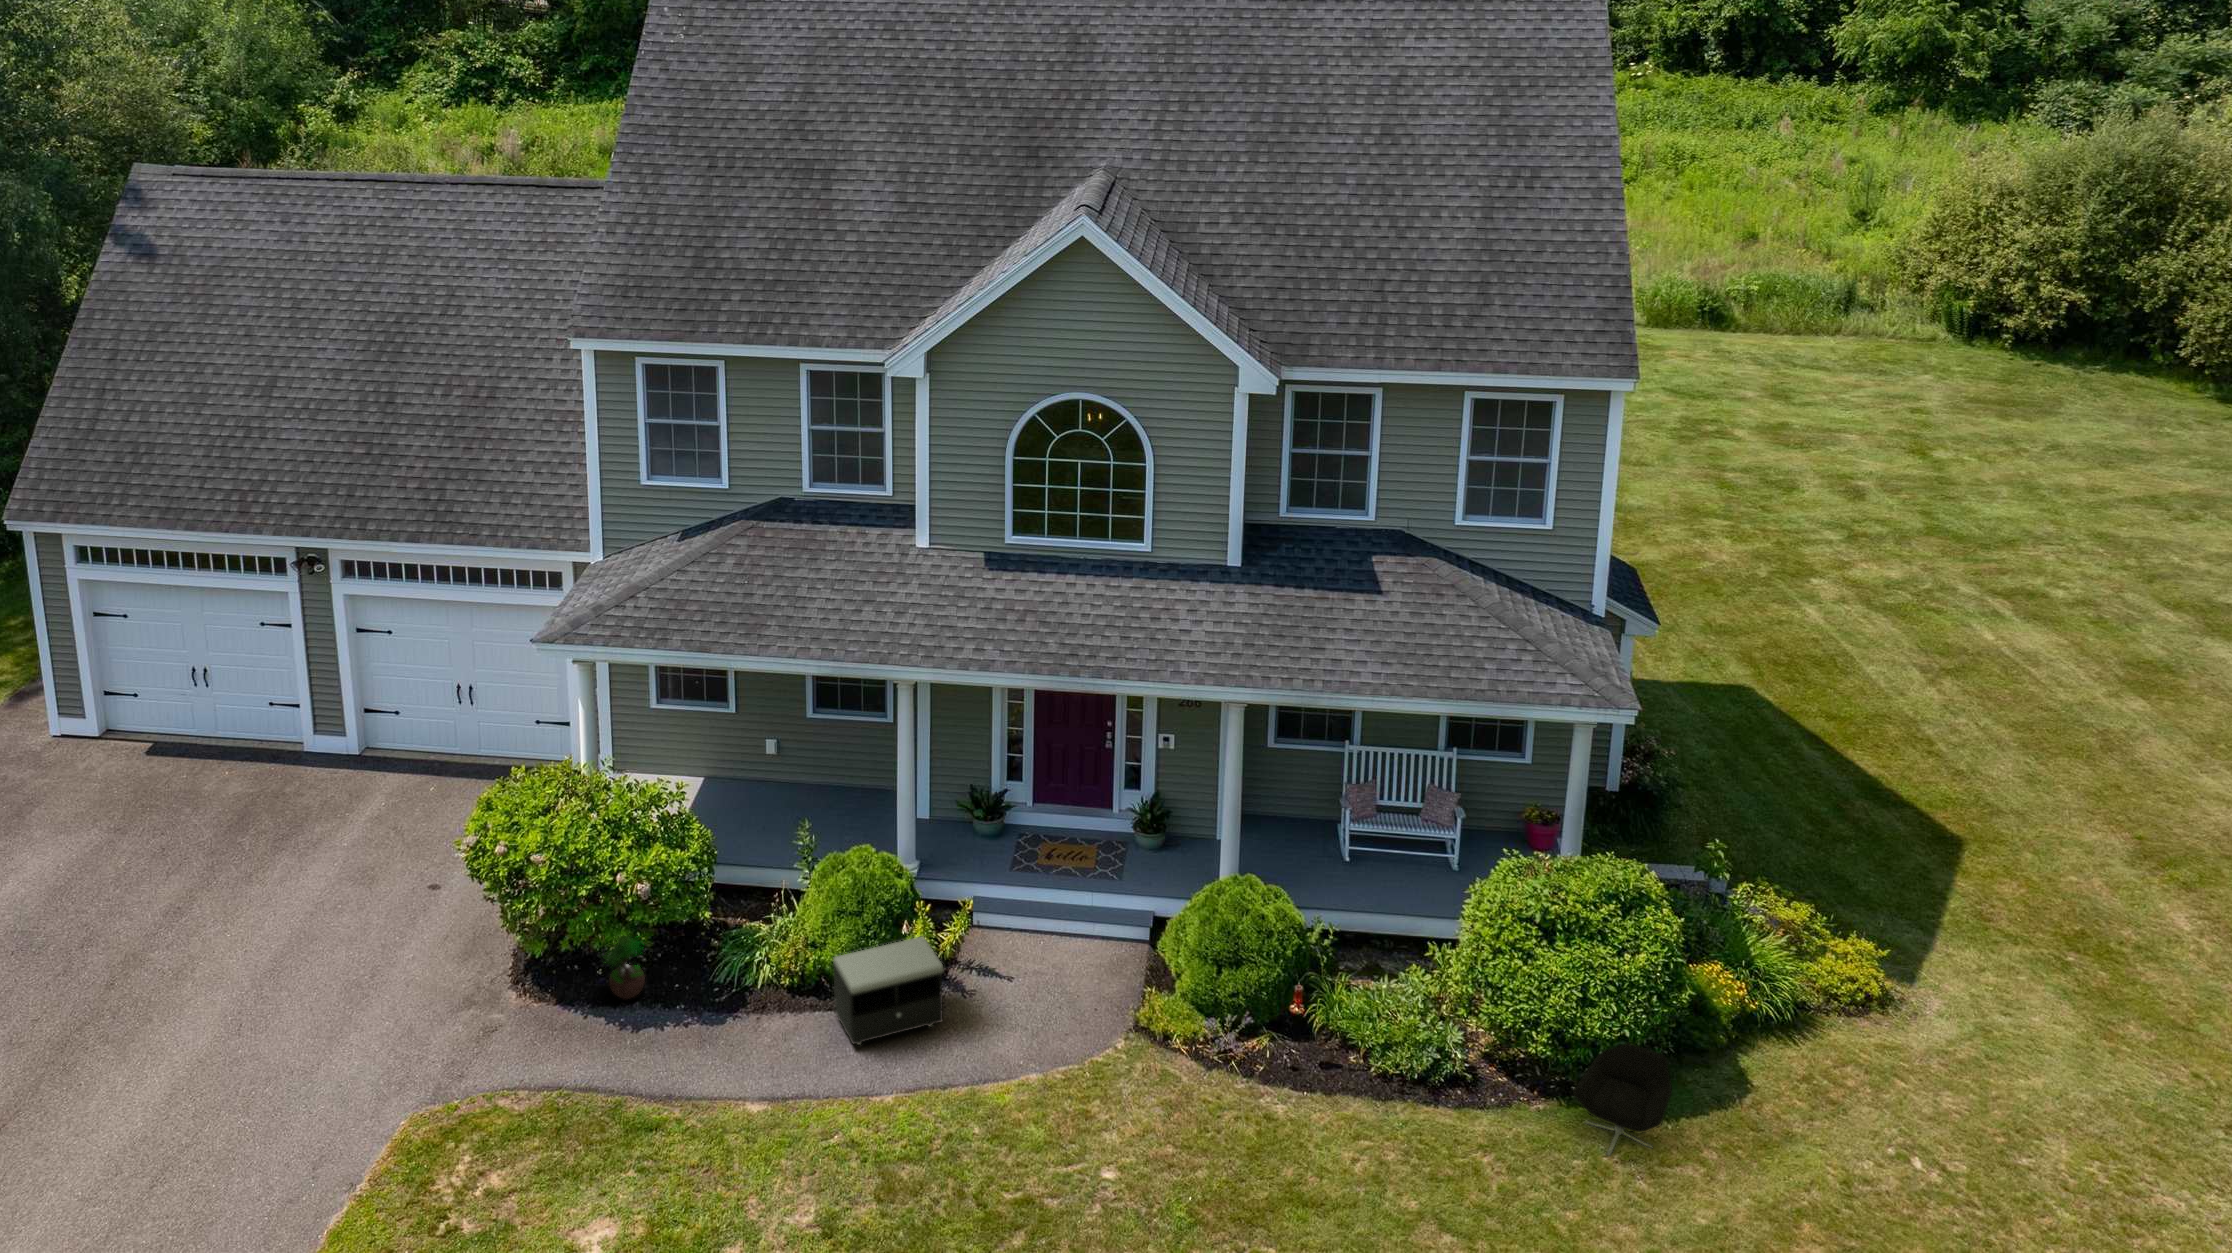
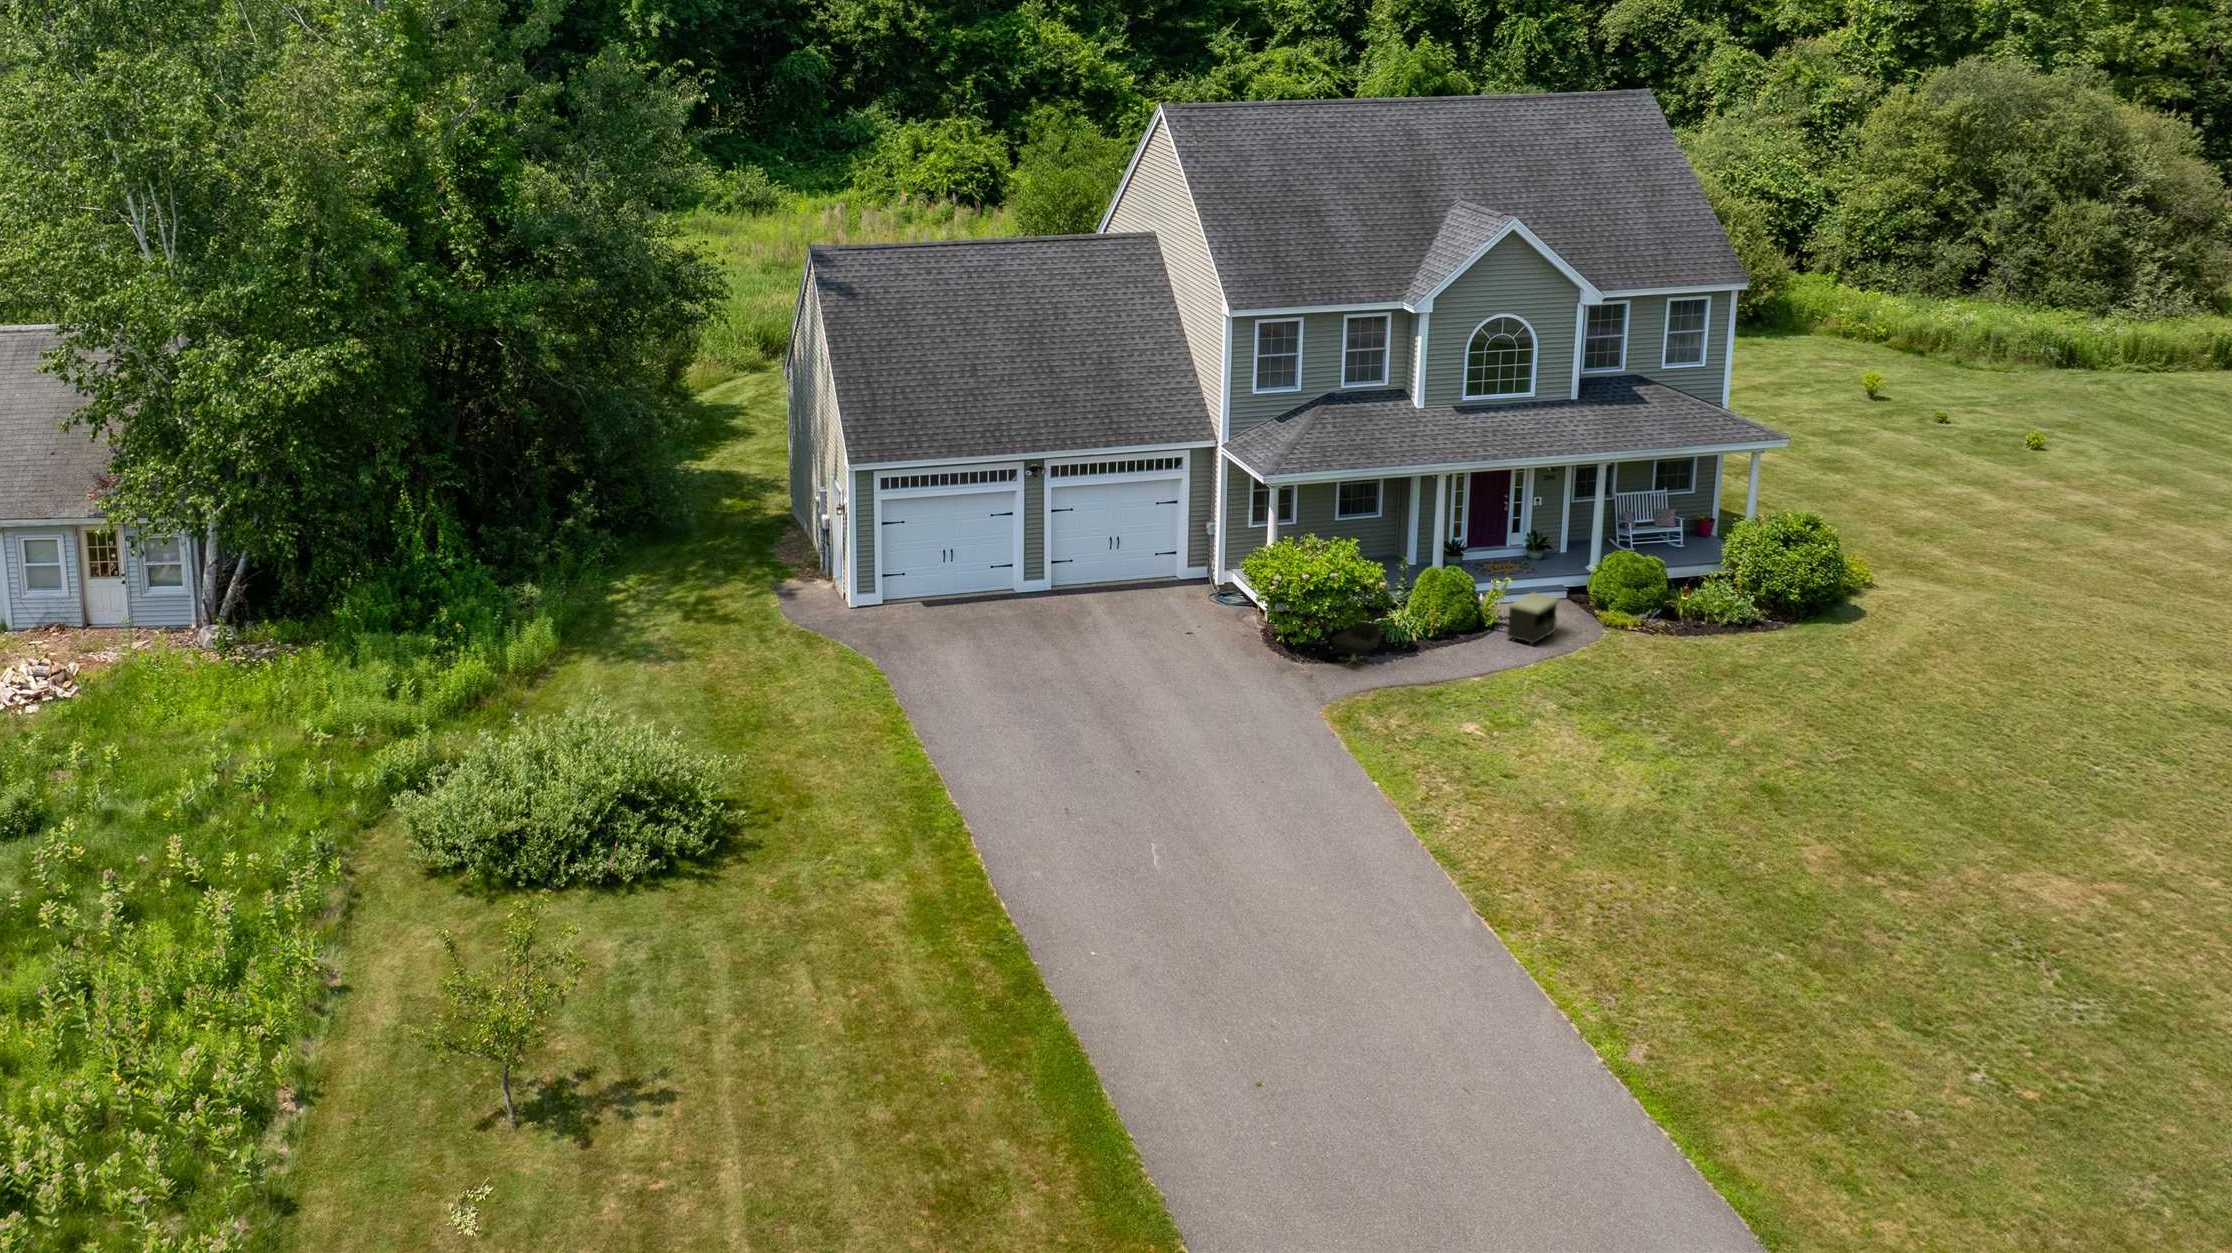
potted tree: present [604,932,645,999] -> none [1395,608,1424,650]
lounge chair: present [1573,1043,1672,1155] -> present [1332,621,1381,662]

